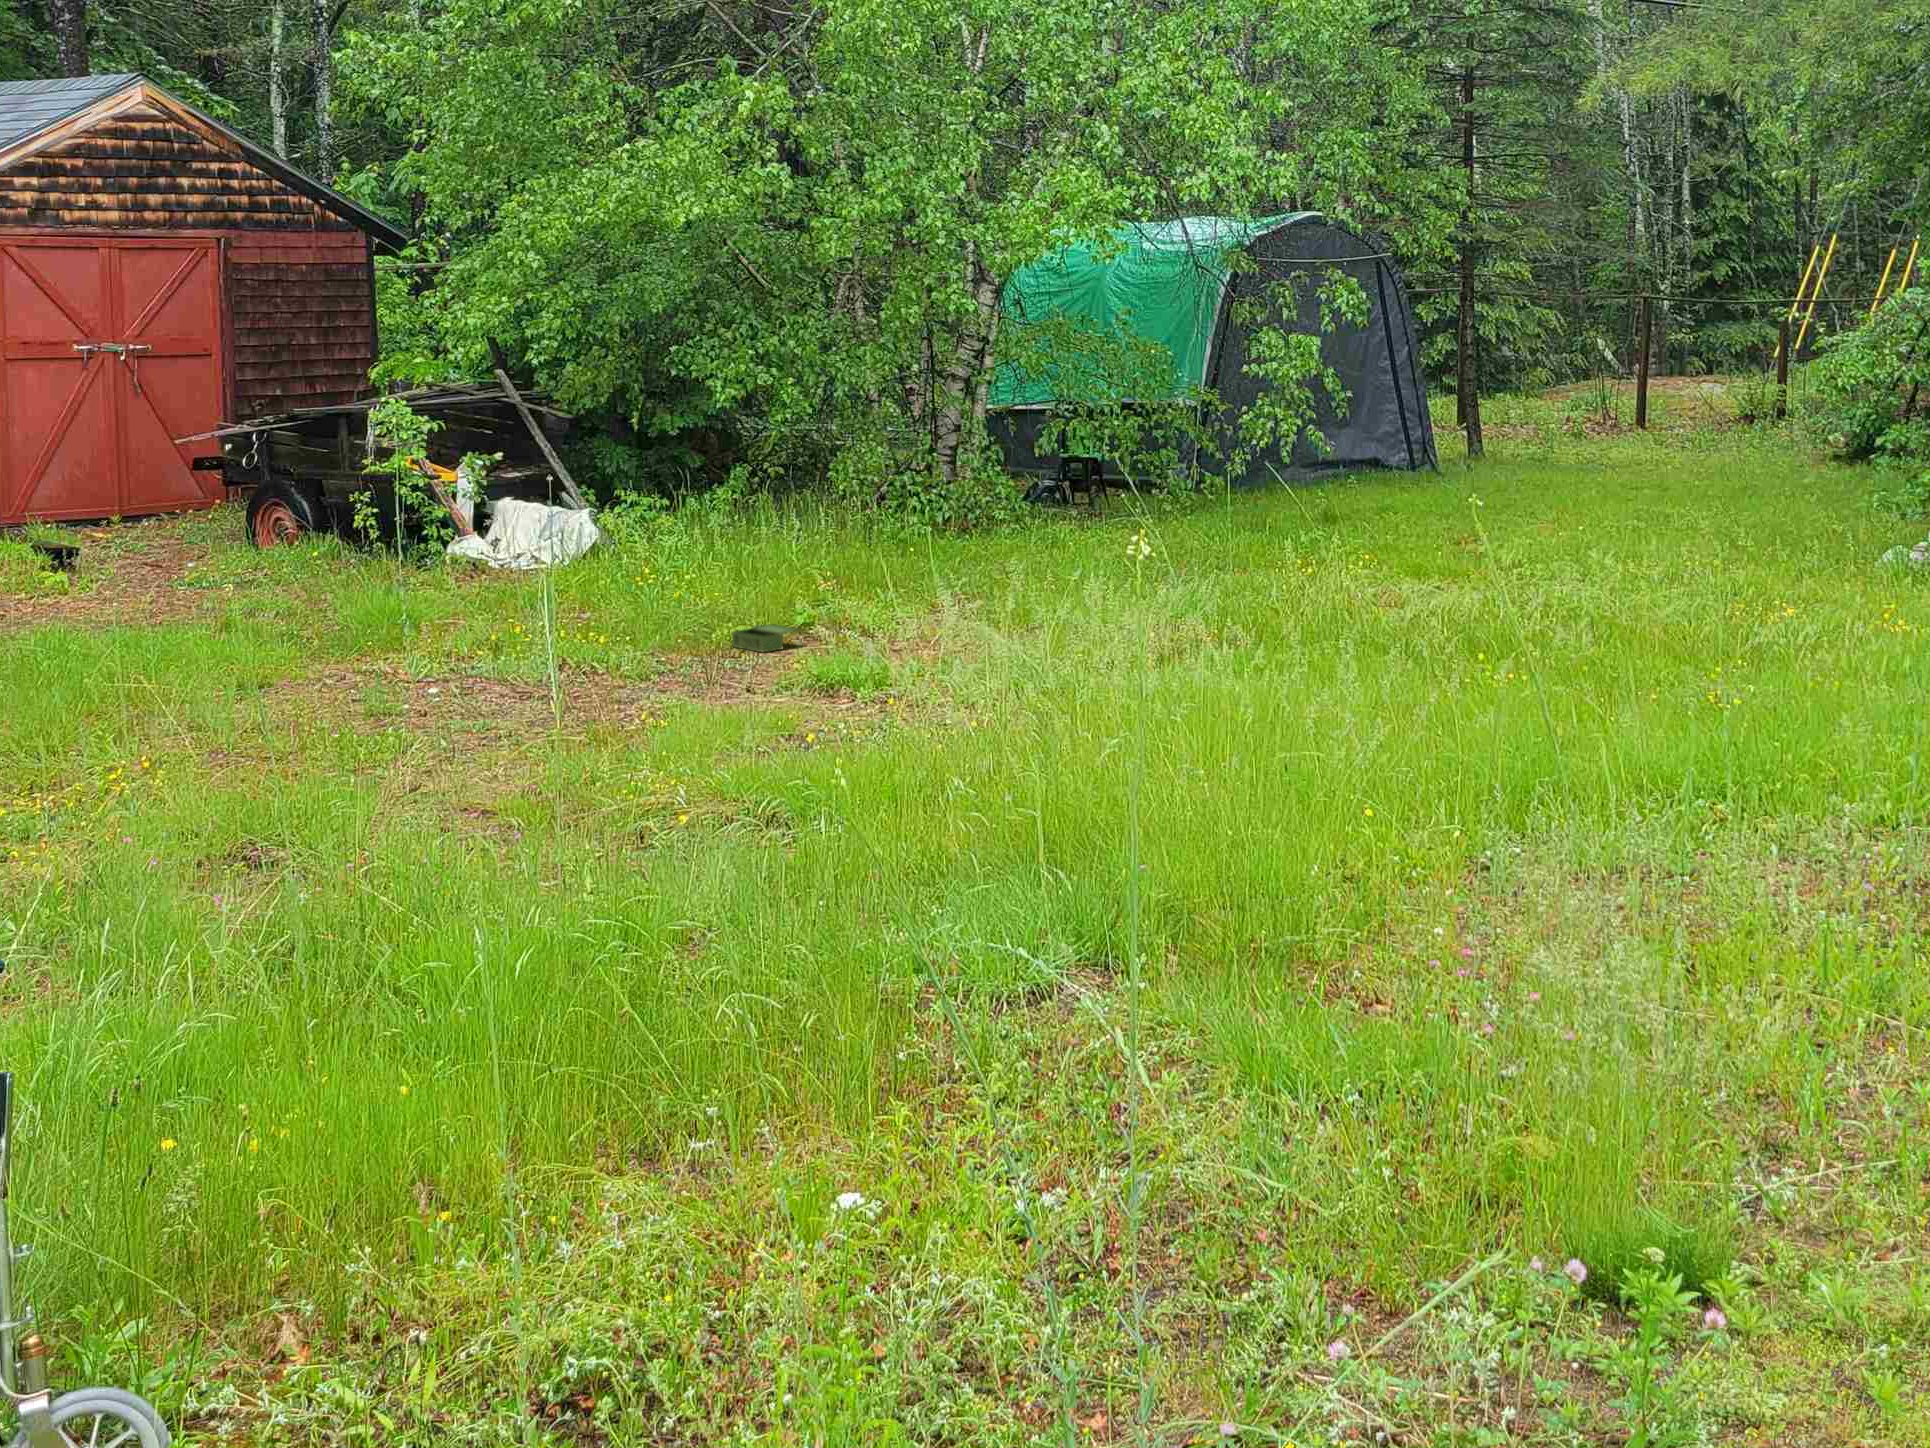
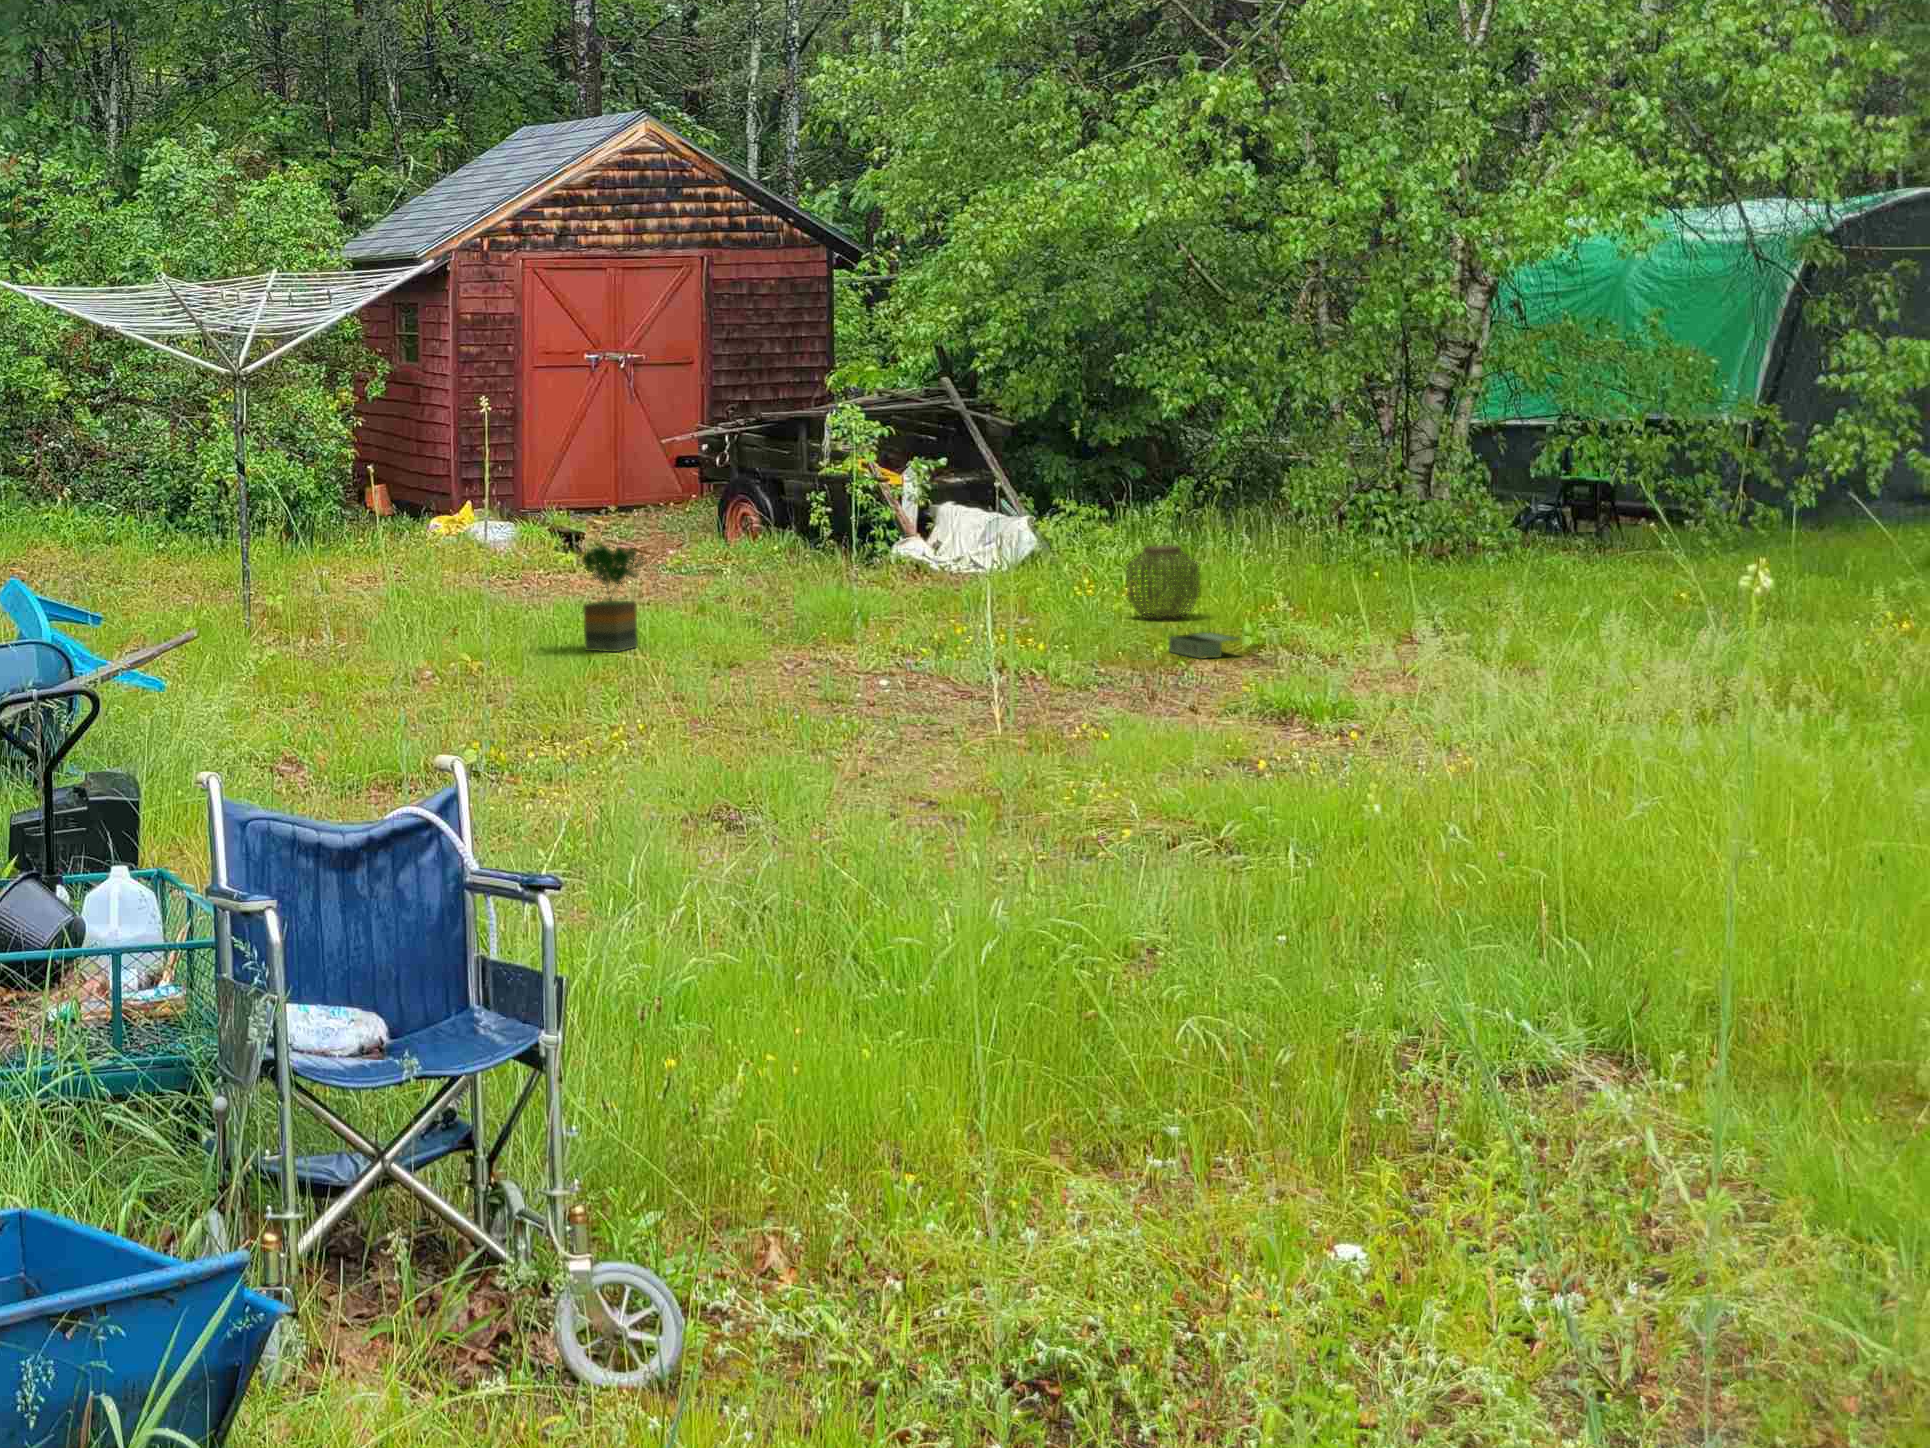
woven basket: none [688,537,760,611] -> present [1127,545,1200,620]
potted tree: none [39,573,134,701] -> present [583,546,644,652]

